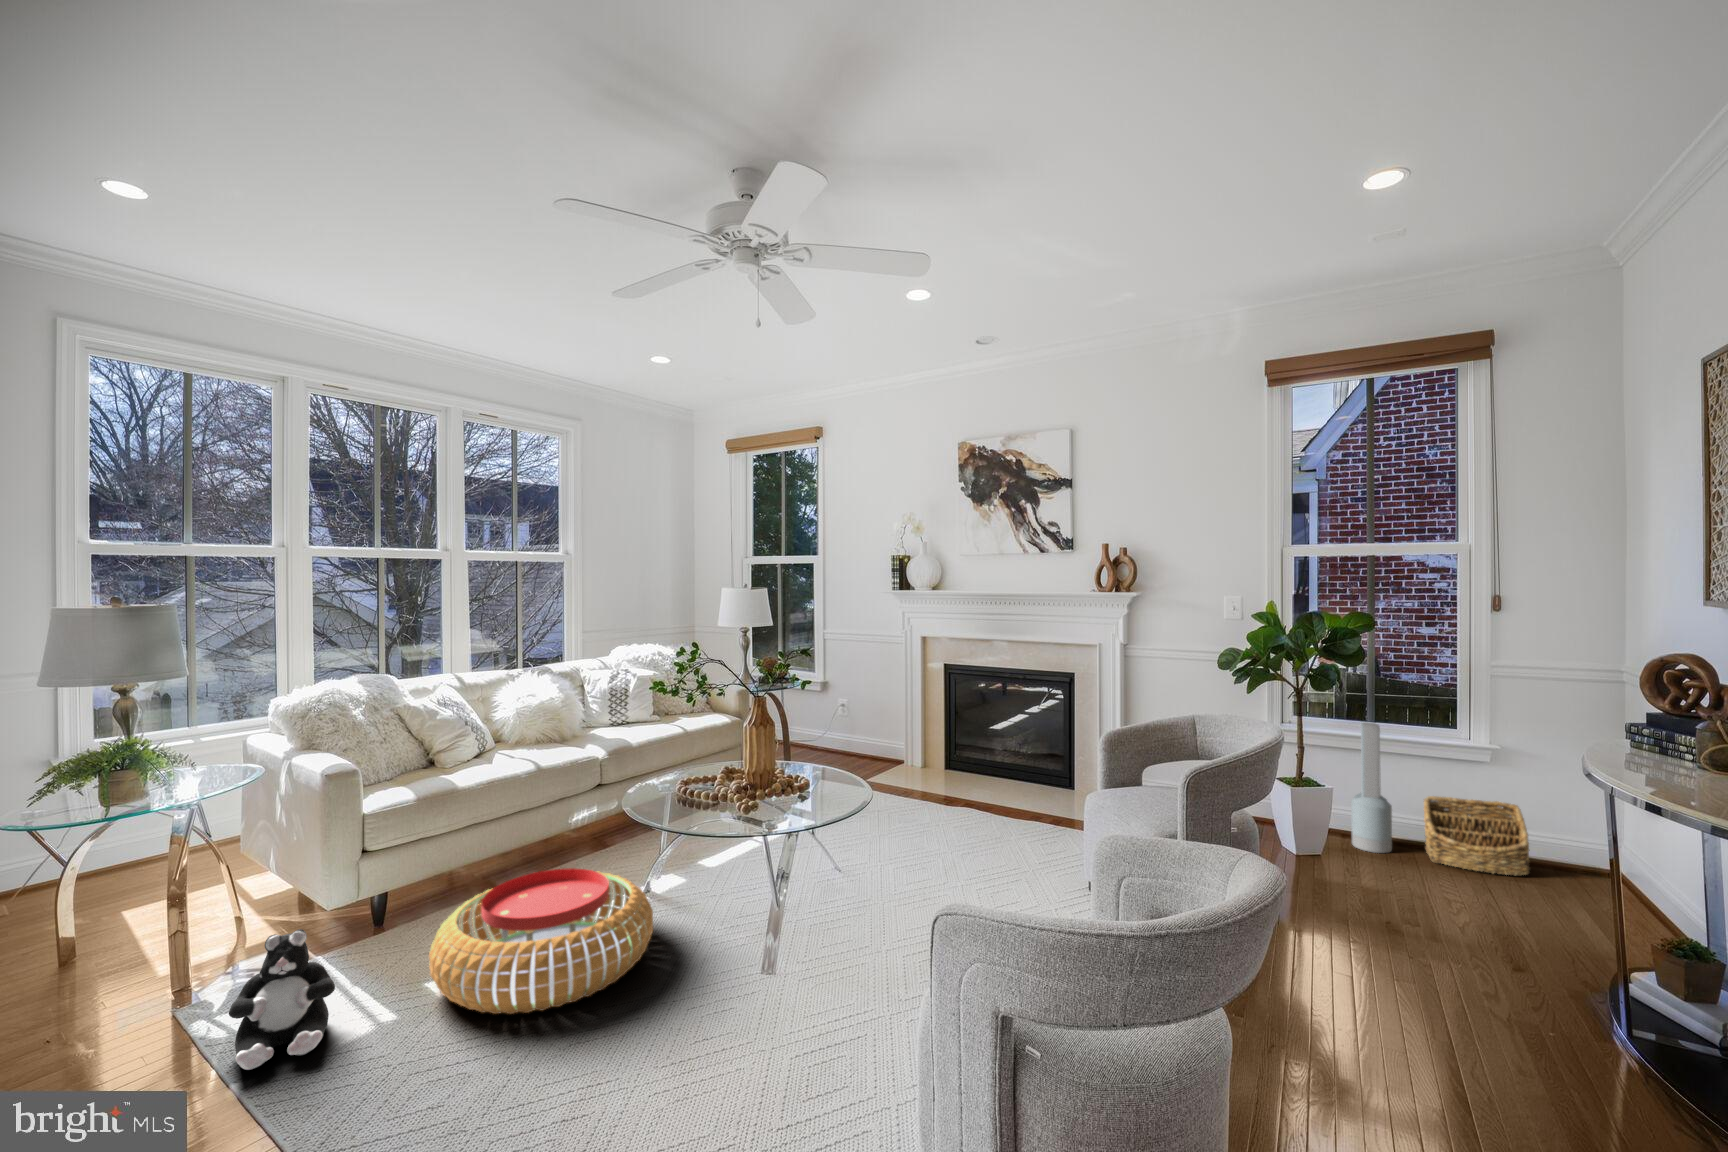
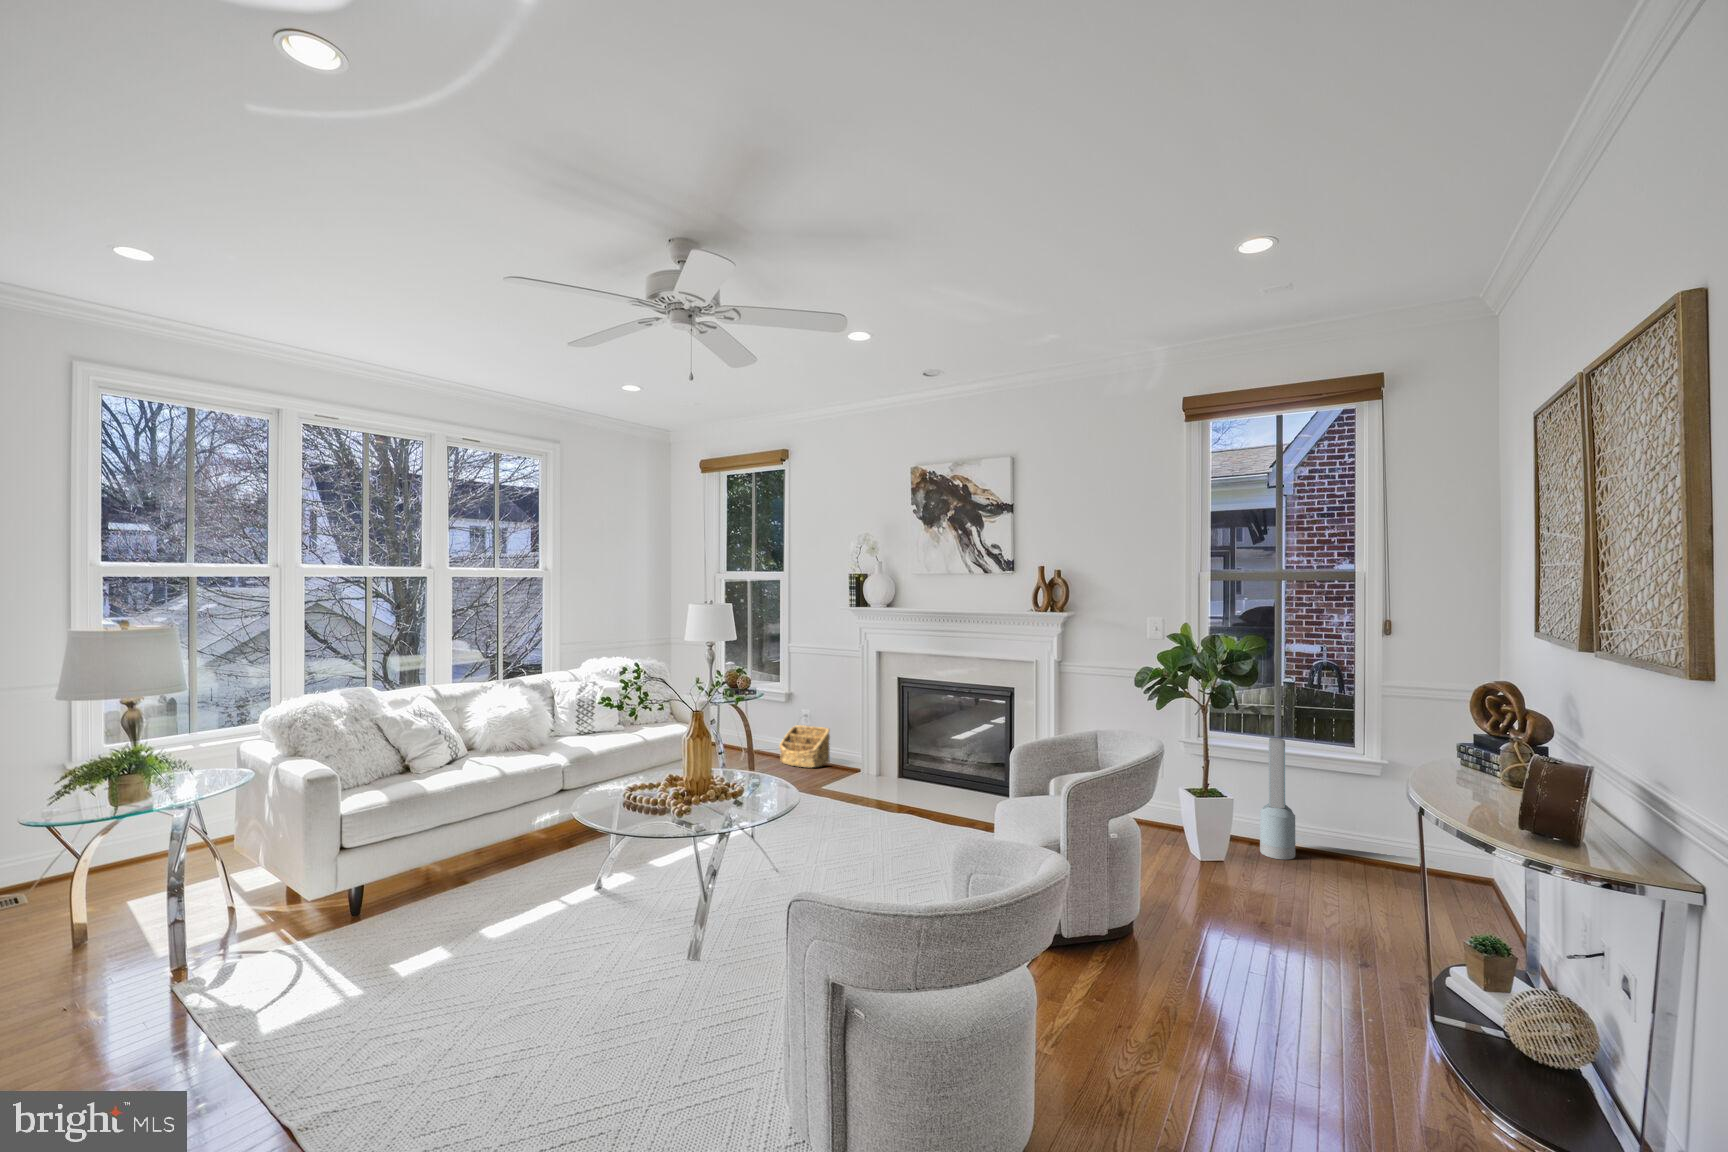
basket: present [1424,796,1530,875] -> present [780,725,830,767]
pouf: present [429,868,653,1014] -> none [396,866,598,991]
plush toy: present [229,929,335,1070] -> none [221,915,313,1033]

